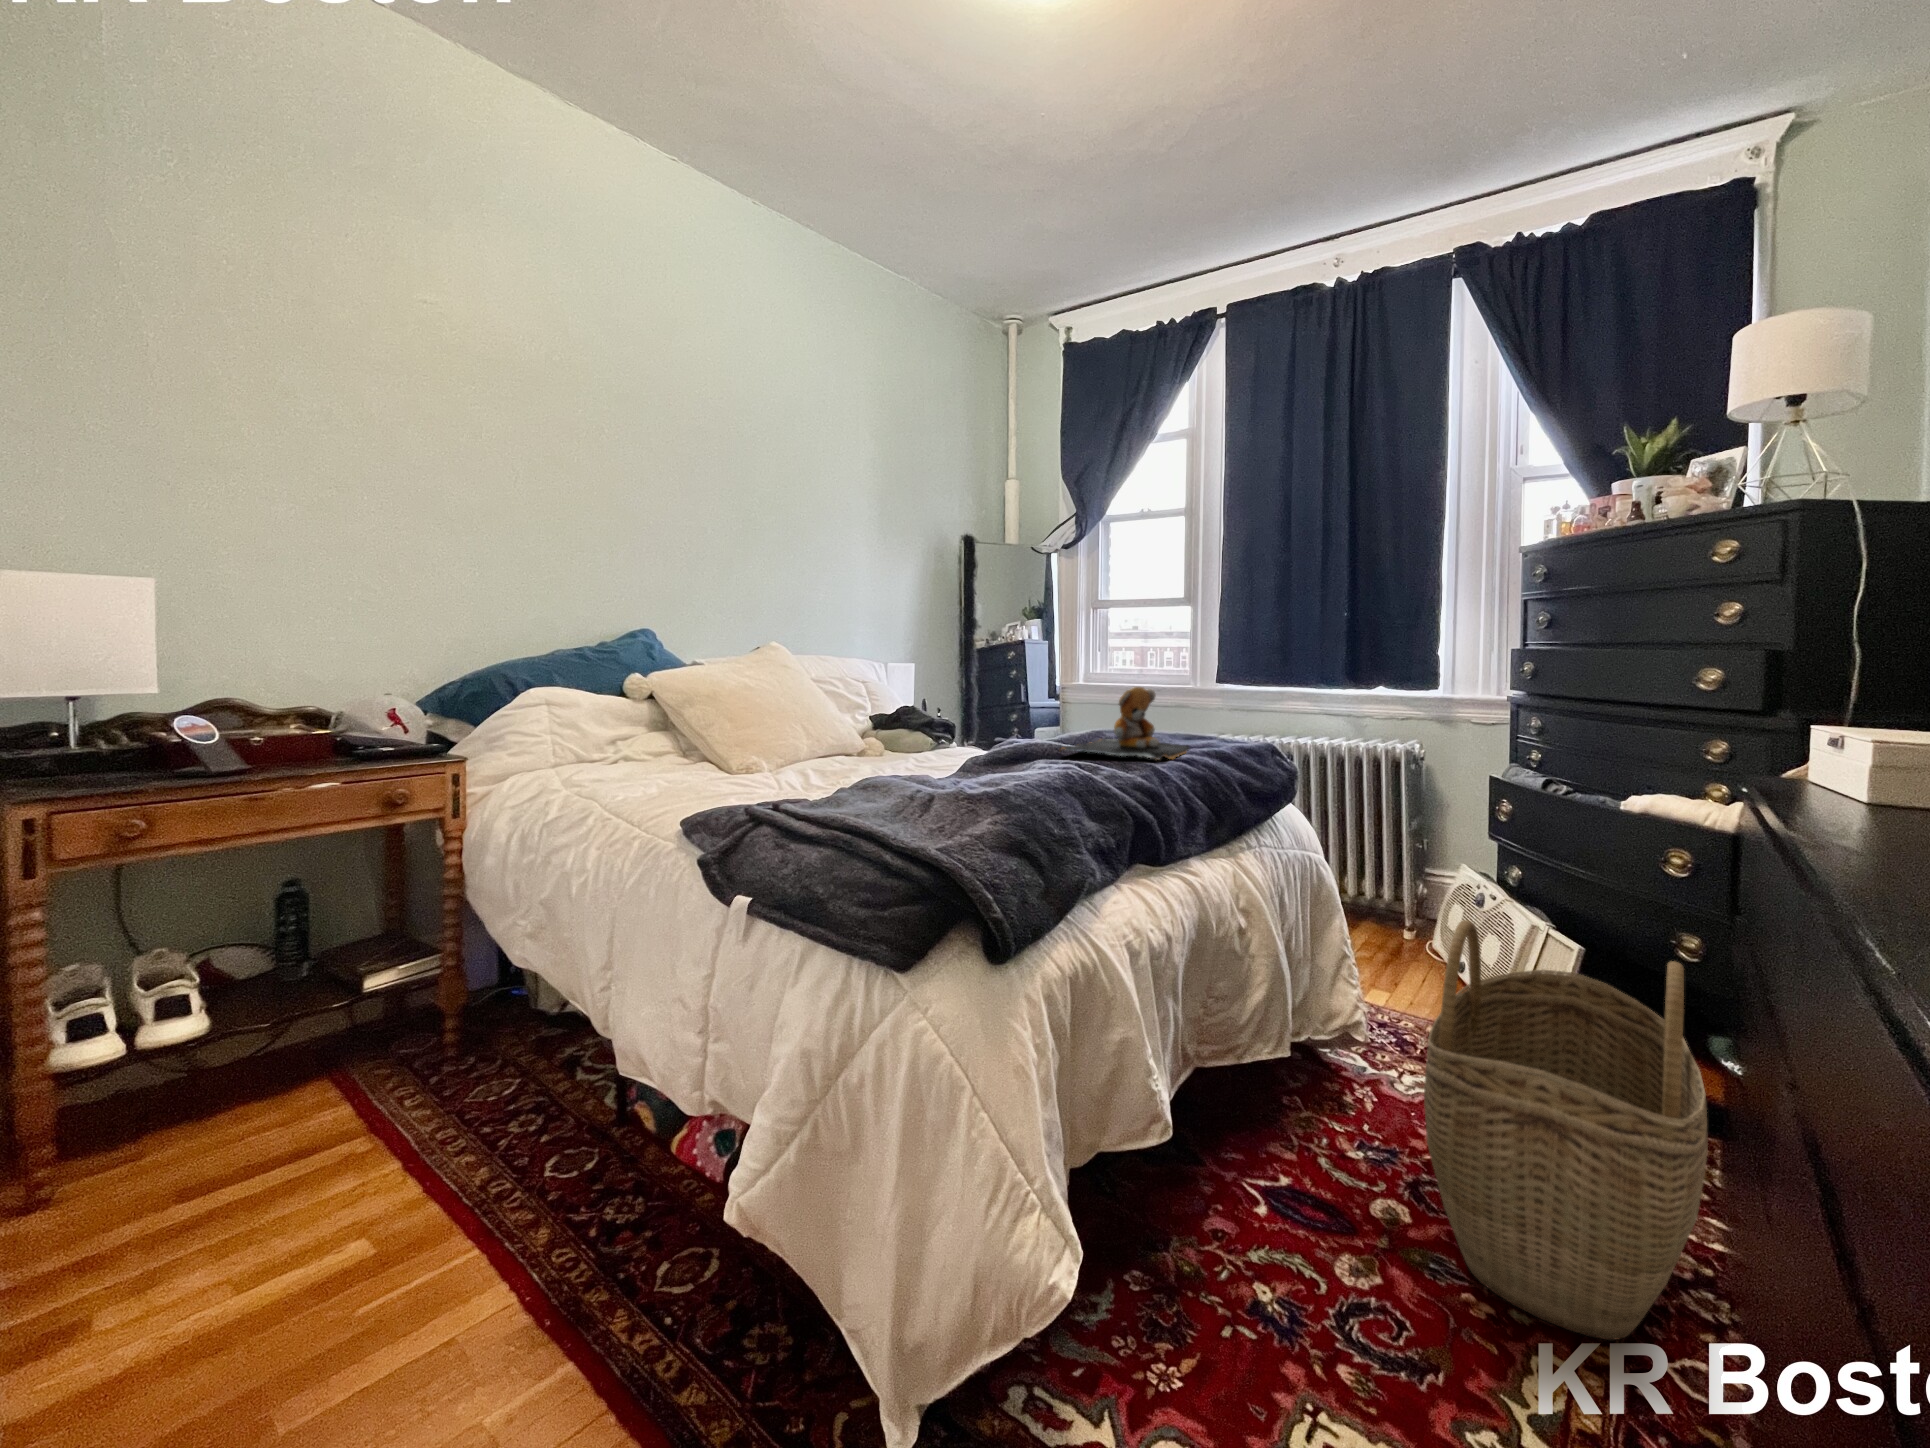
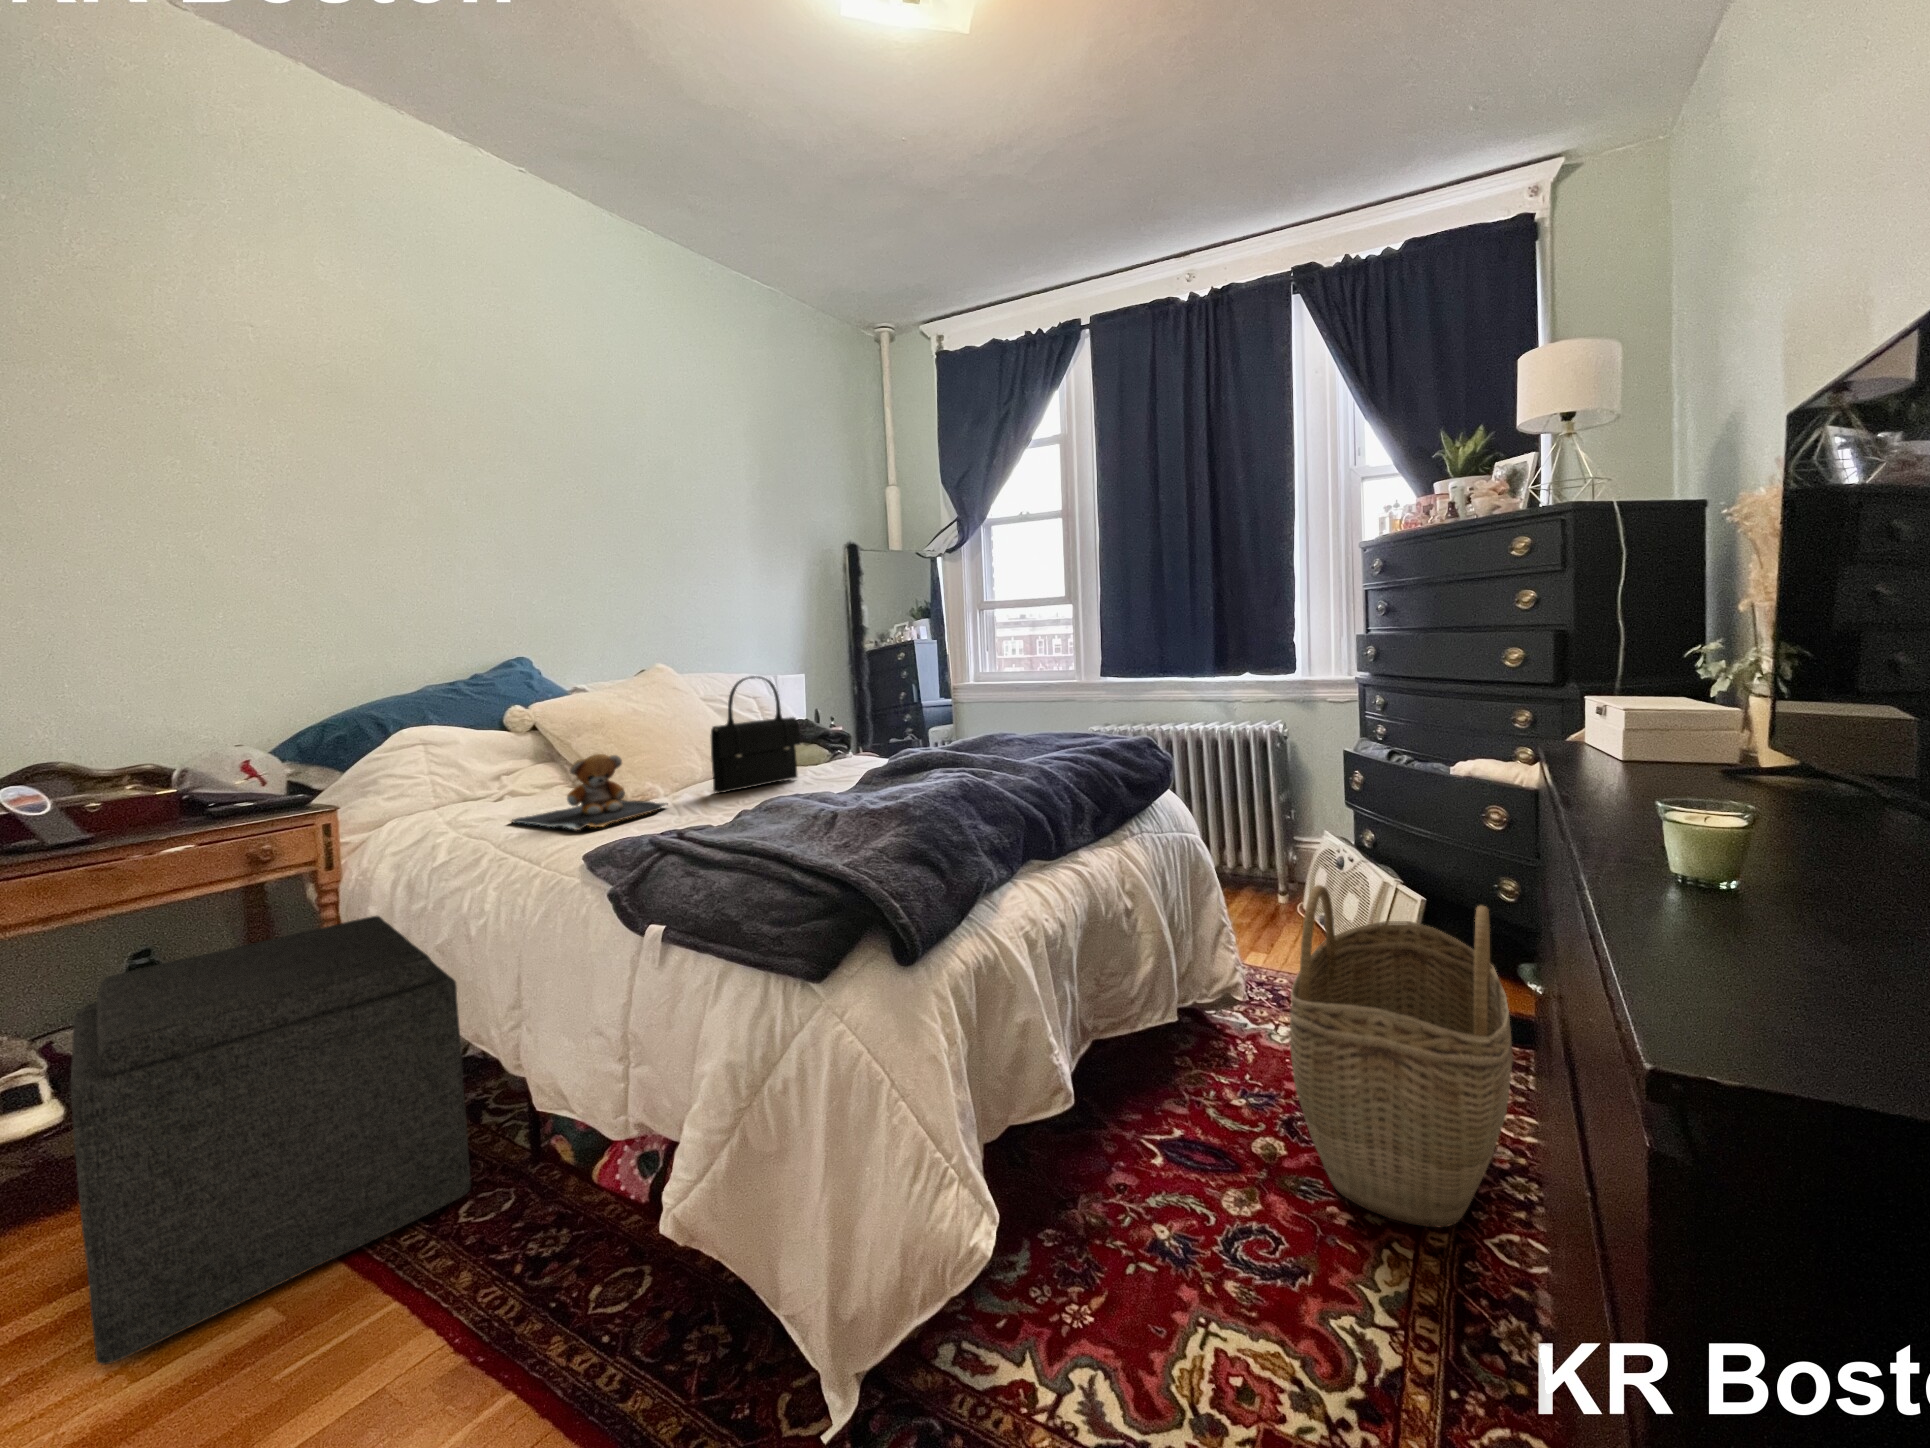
handbag: none [812,657,901,773] -> present [711,676,801,793]
teddy bear: present [1064,687,1190,760] -> present [511,754,666,830]
ottoman: none [210,866,558,1268] -> present [71,916,471,1365]

